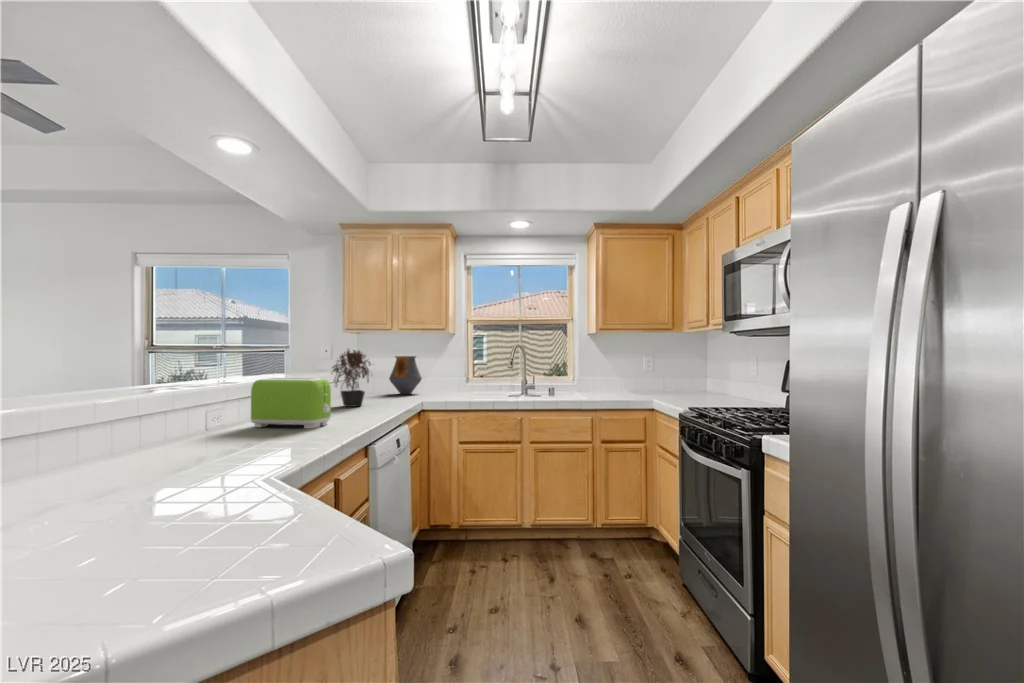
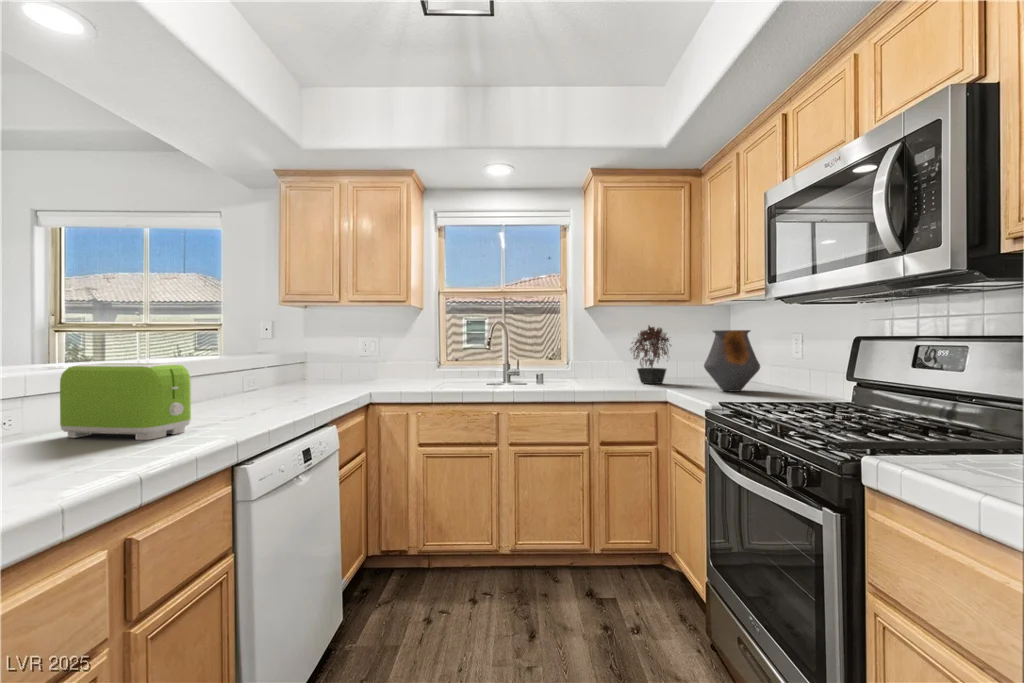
potted plant: present [331,349,371,407] -> present [631,326,671,384]
vase: present [389,356,422,394] -> present [704,330,760,392]

